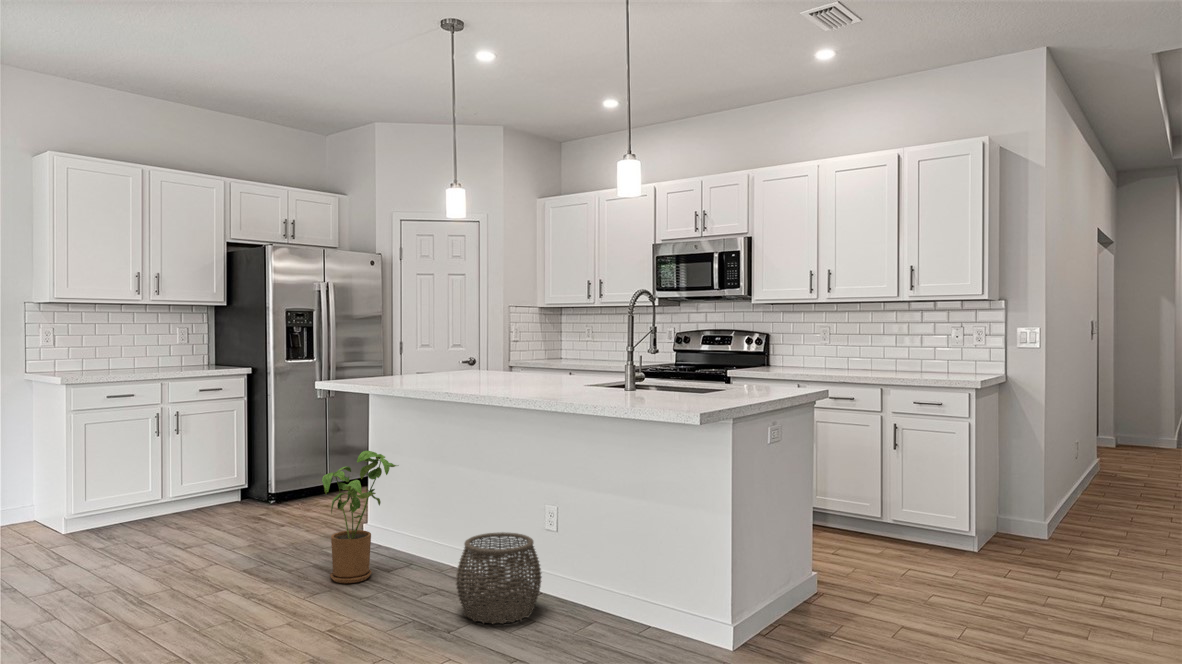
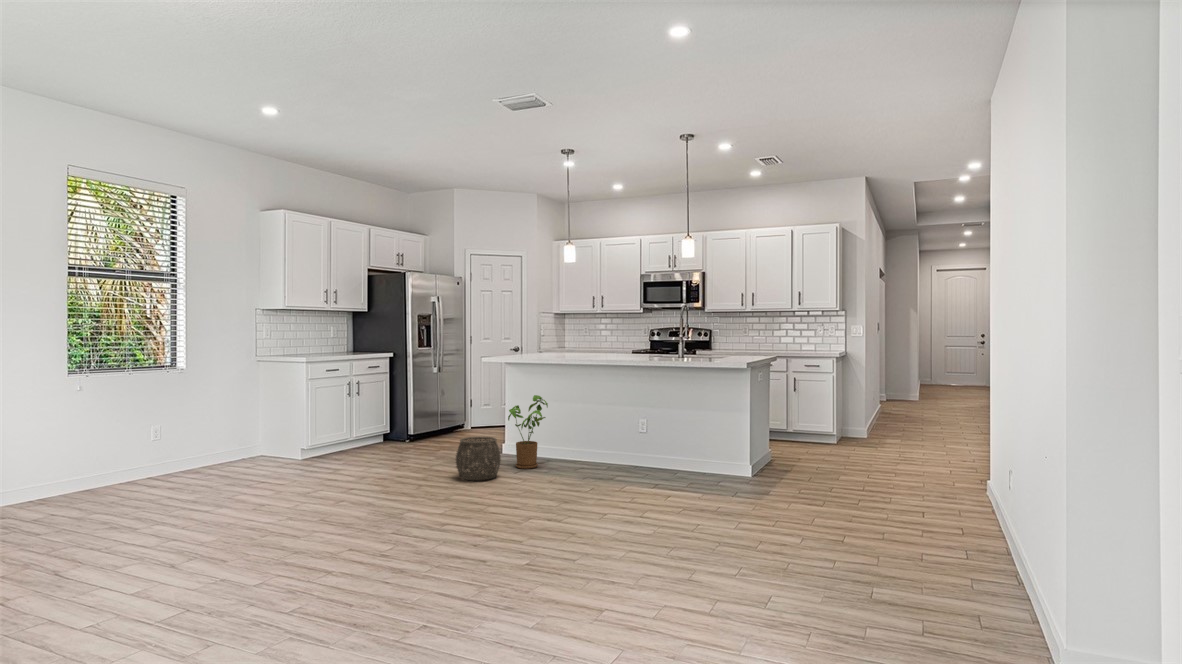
woven basket: present [456,532,542,624] -> present [456,437,501,481]

